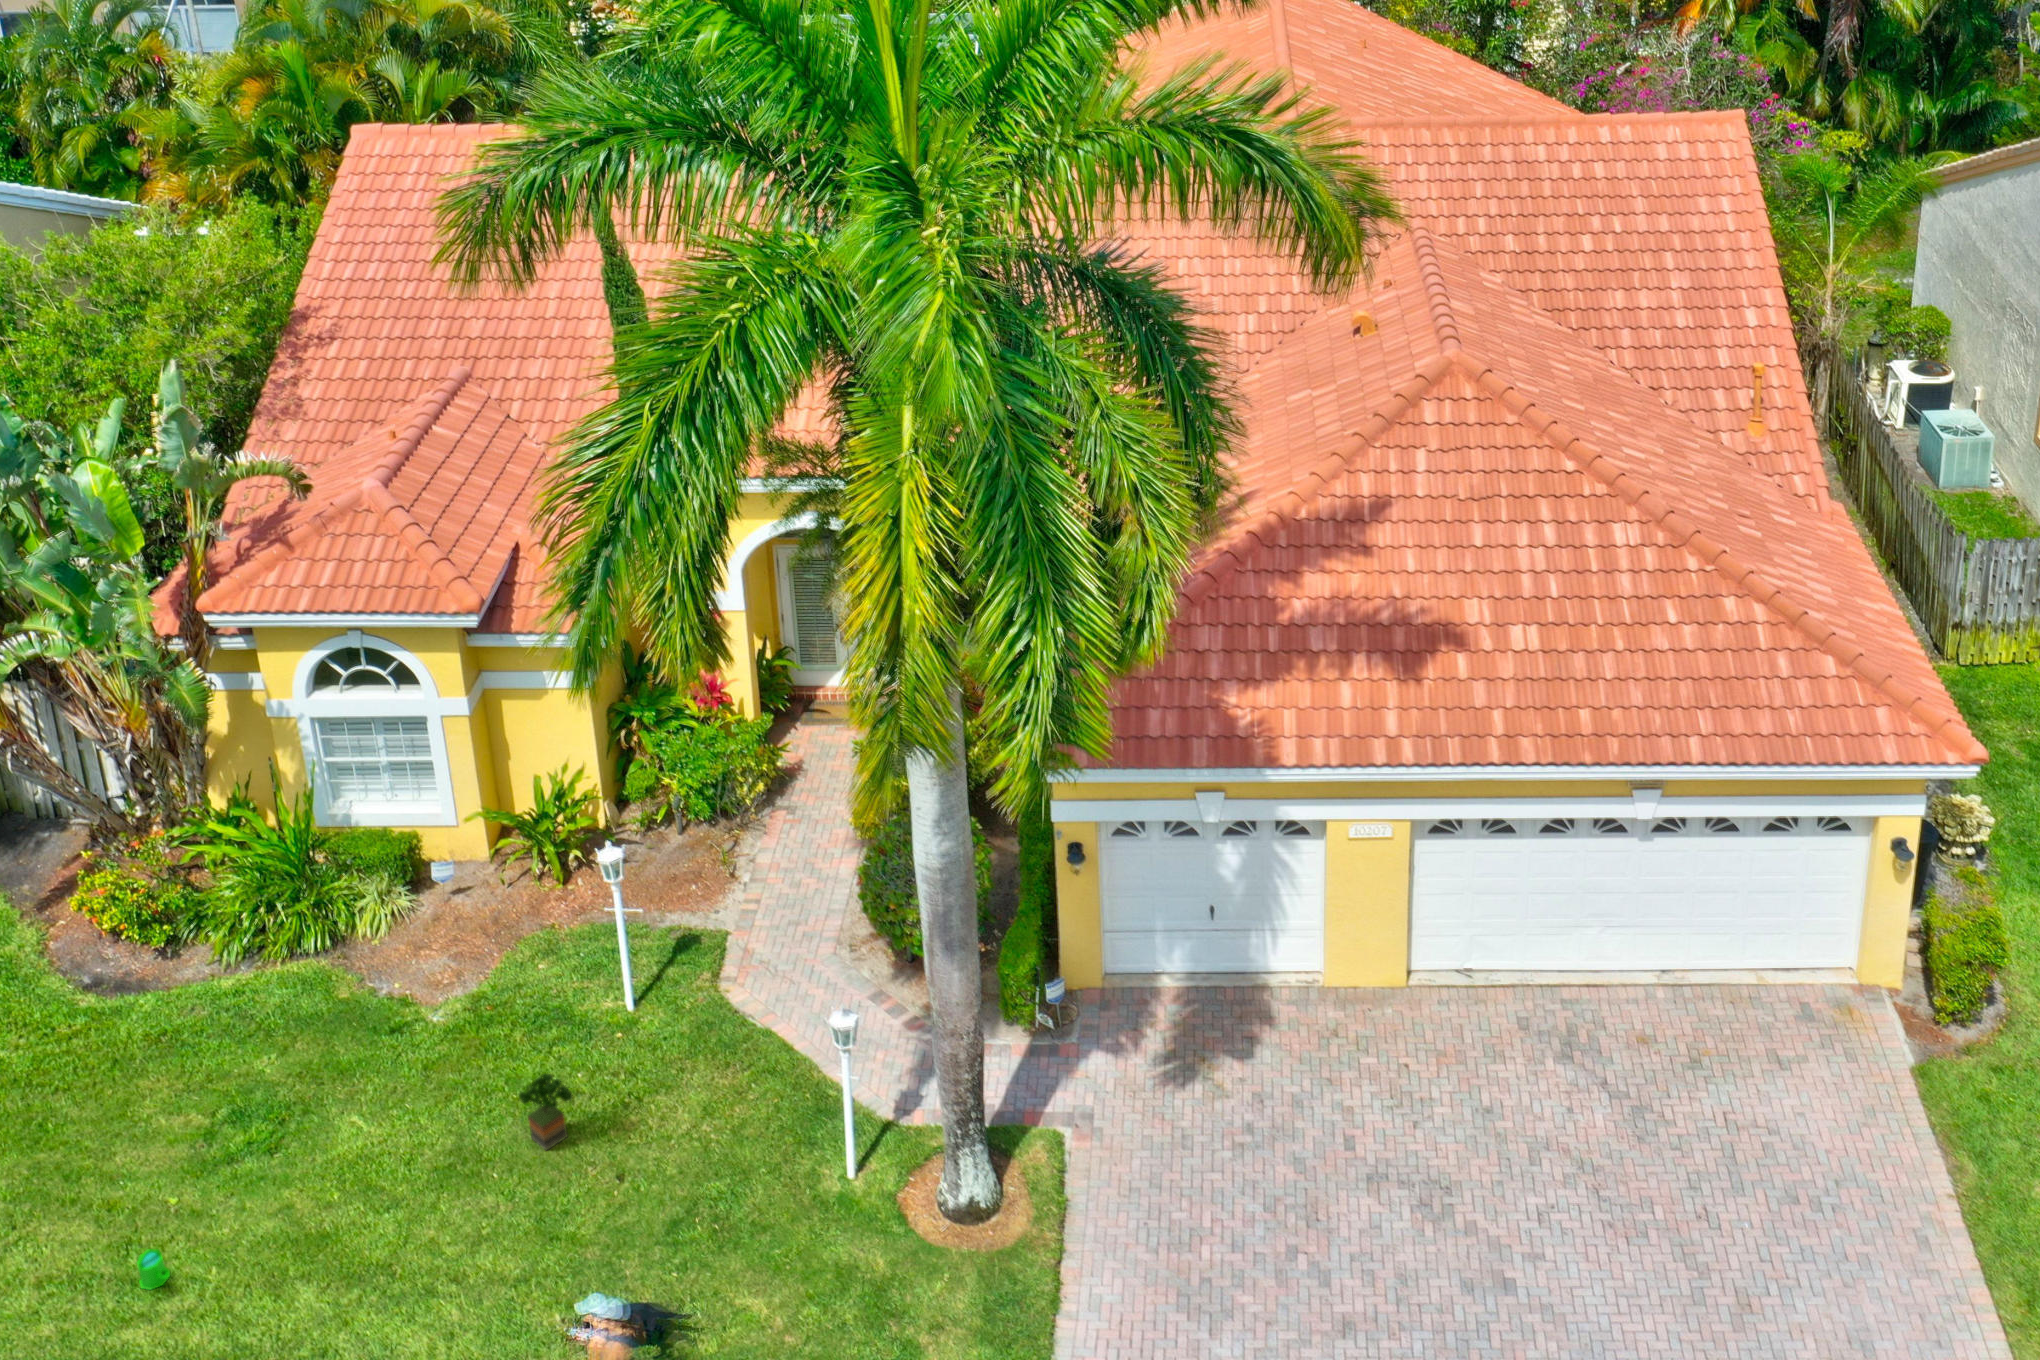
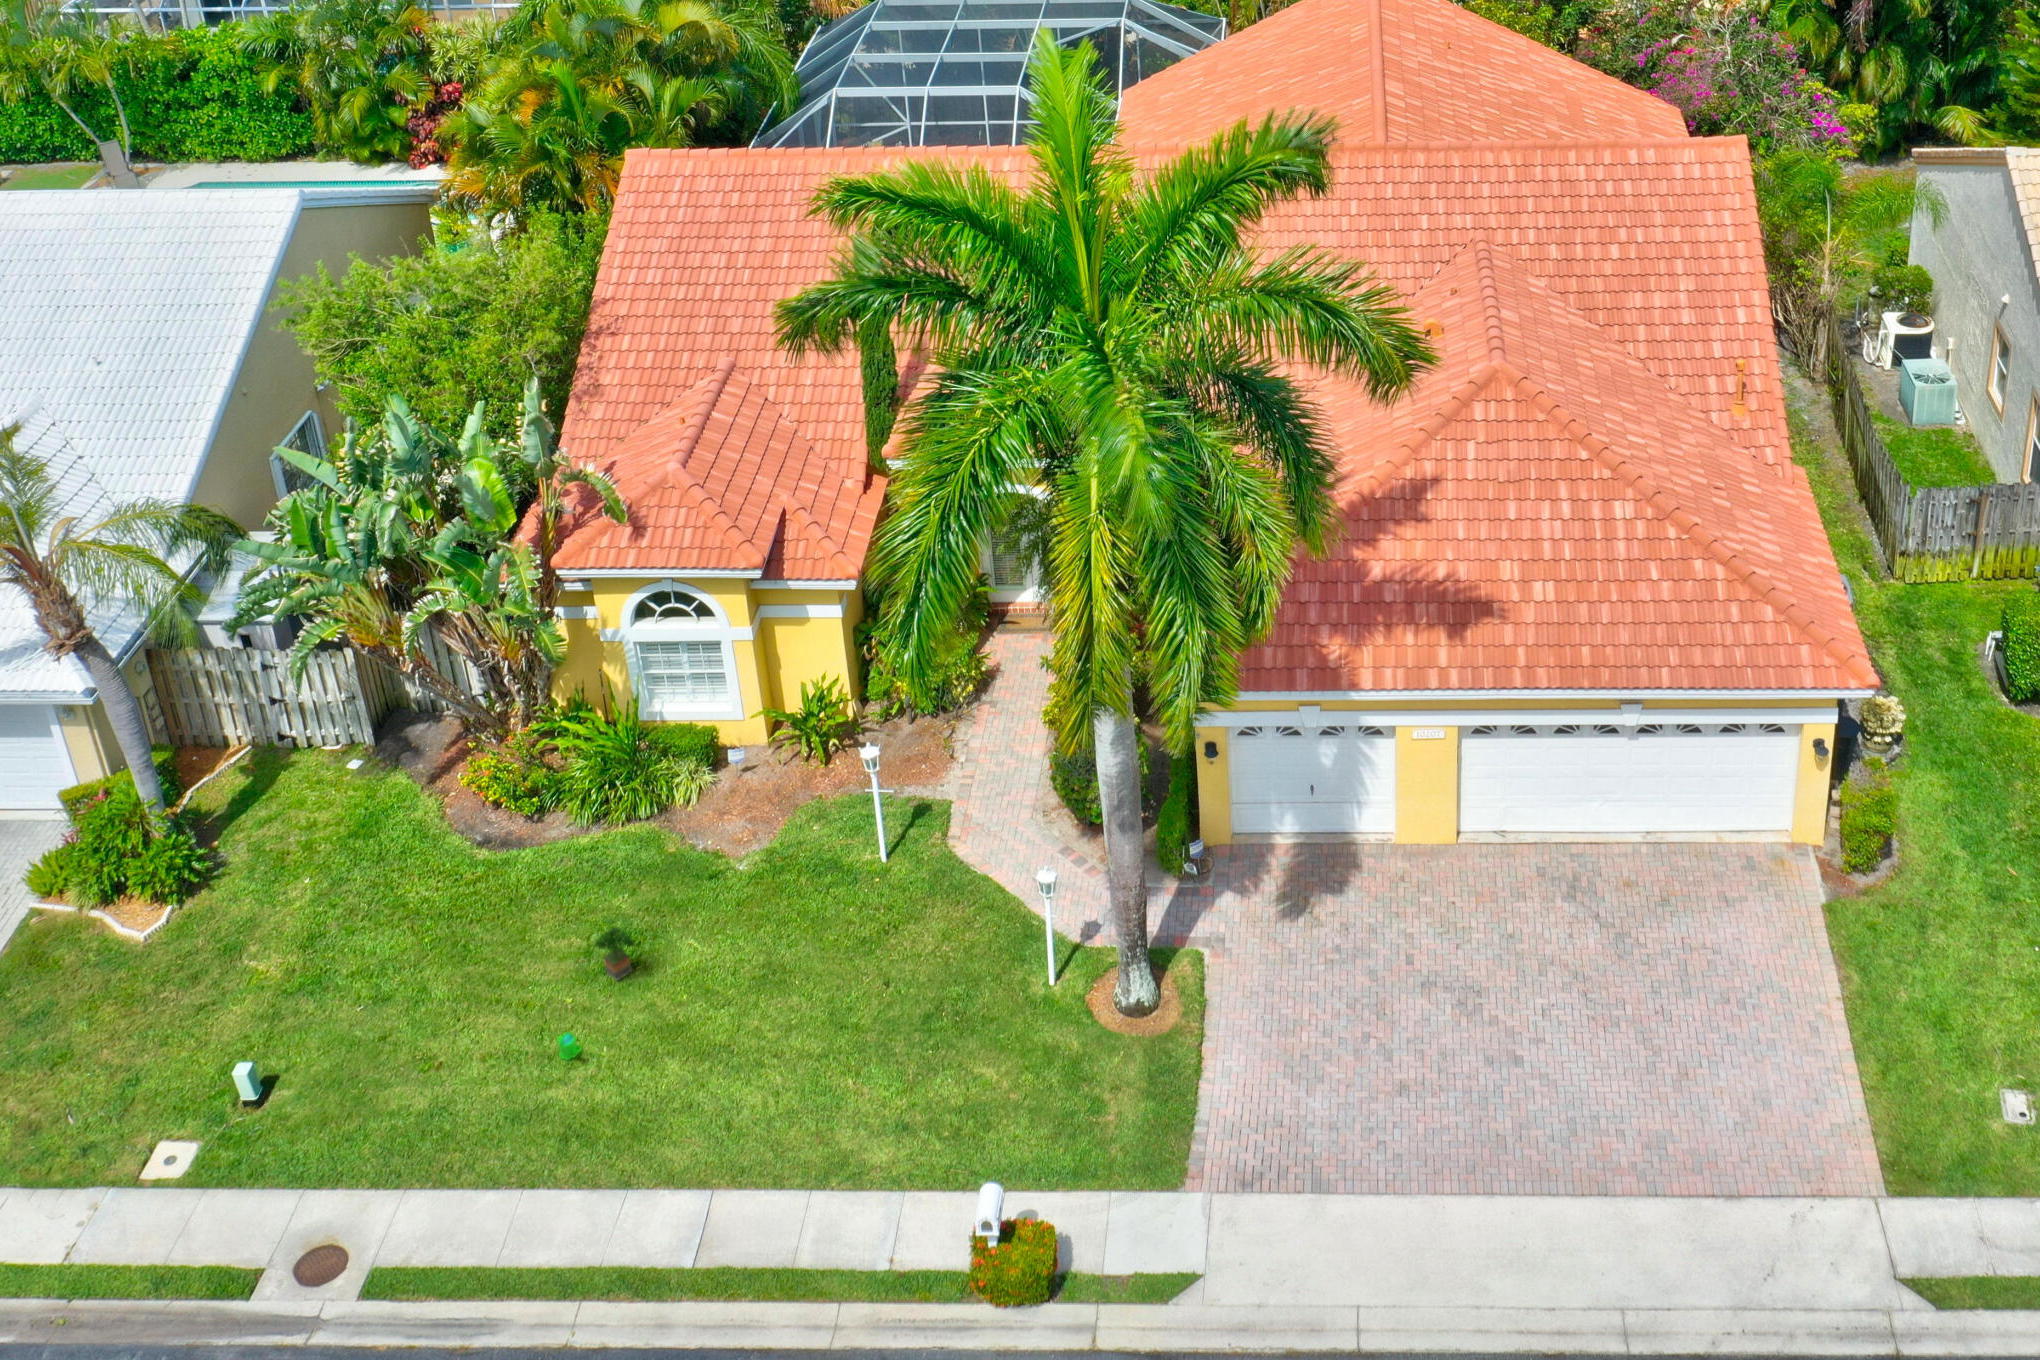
potted tree: present [519,1074,573,1150] -> present [596,927,635,981]

